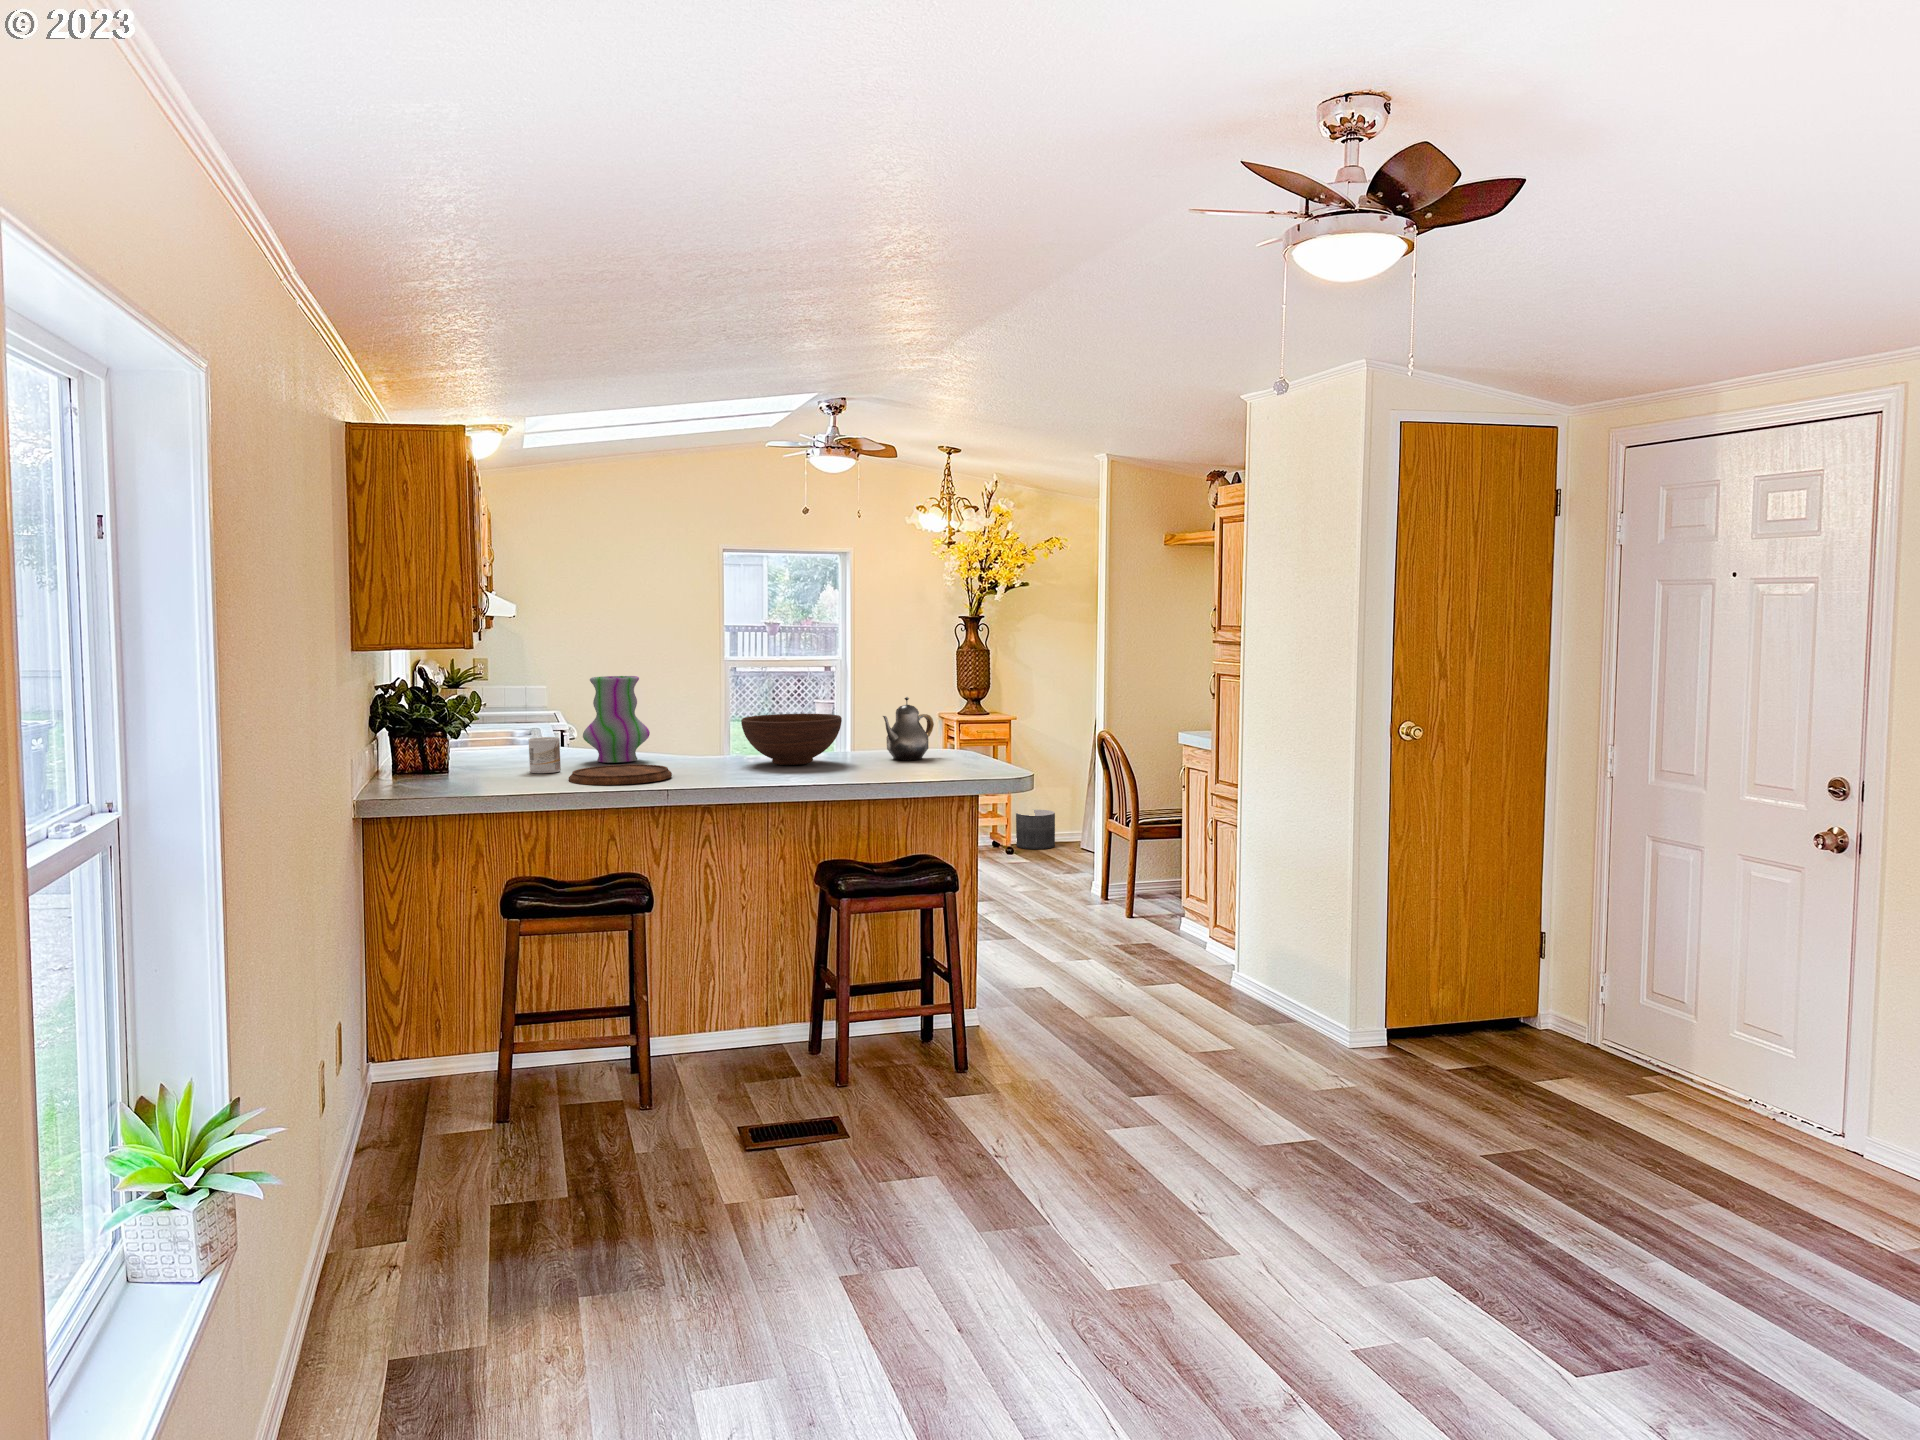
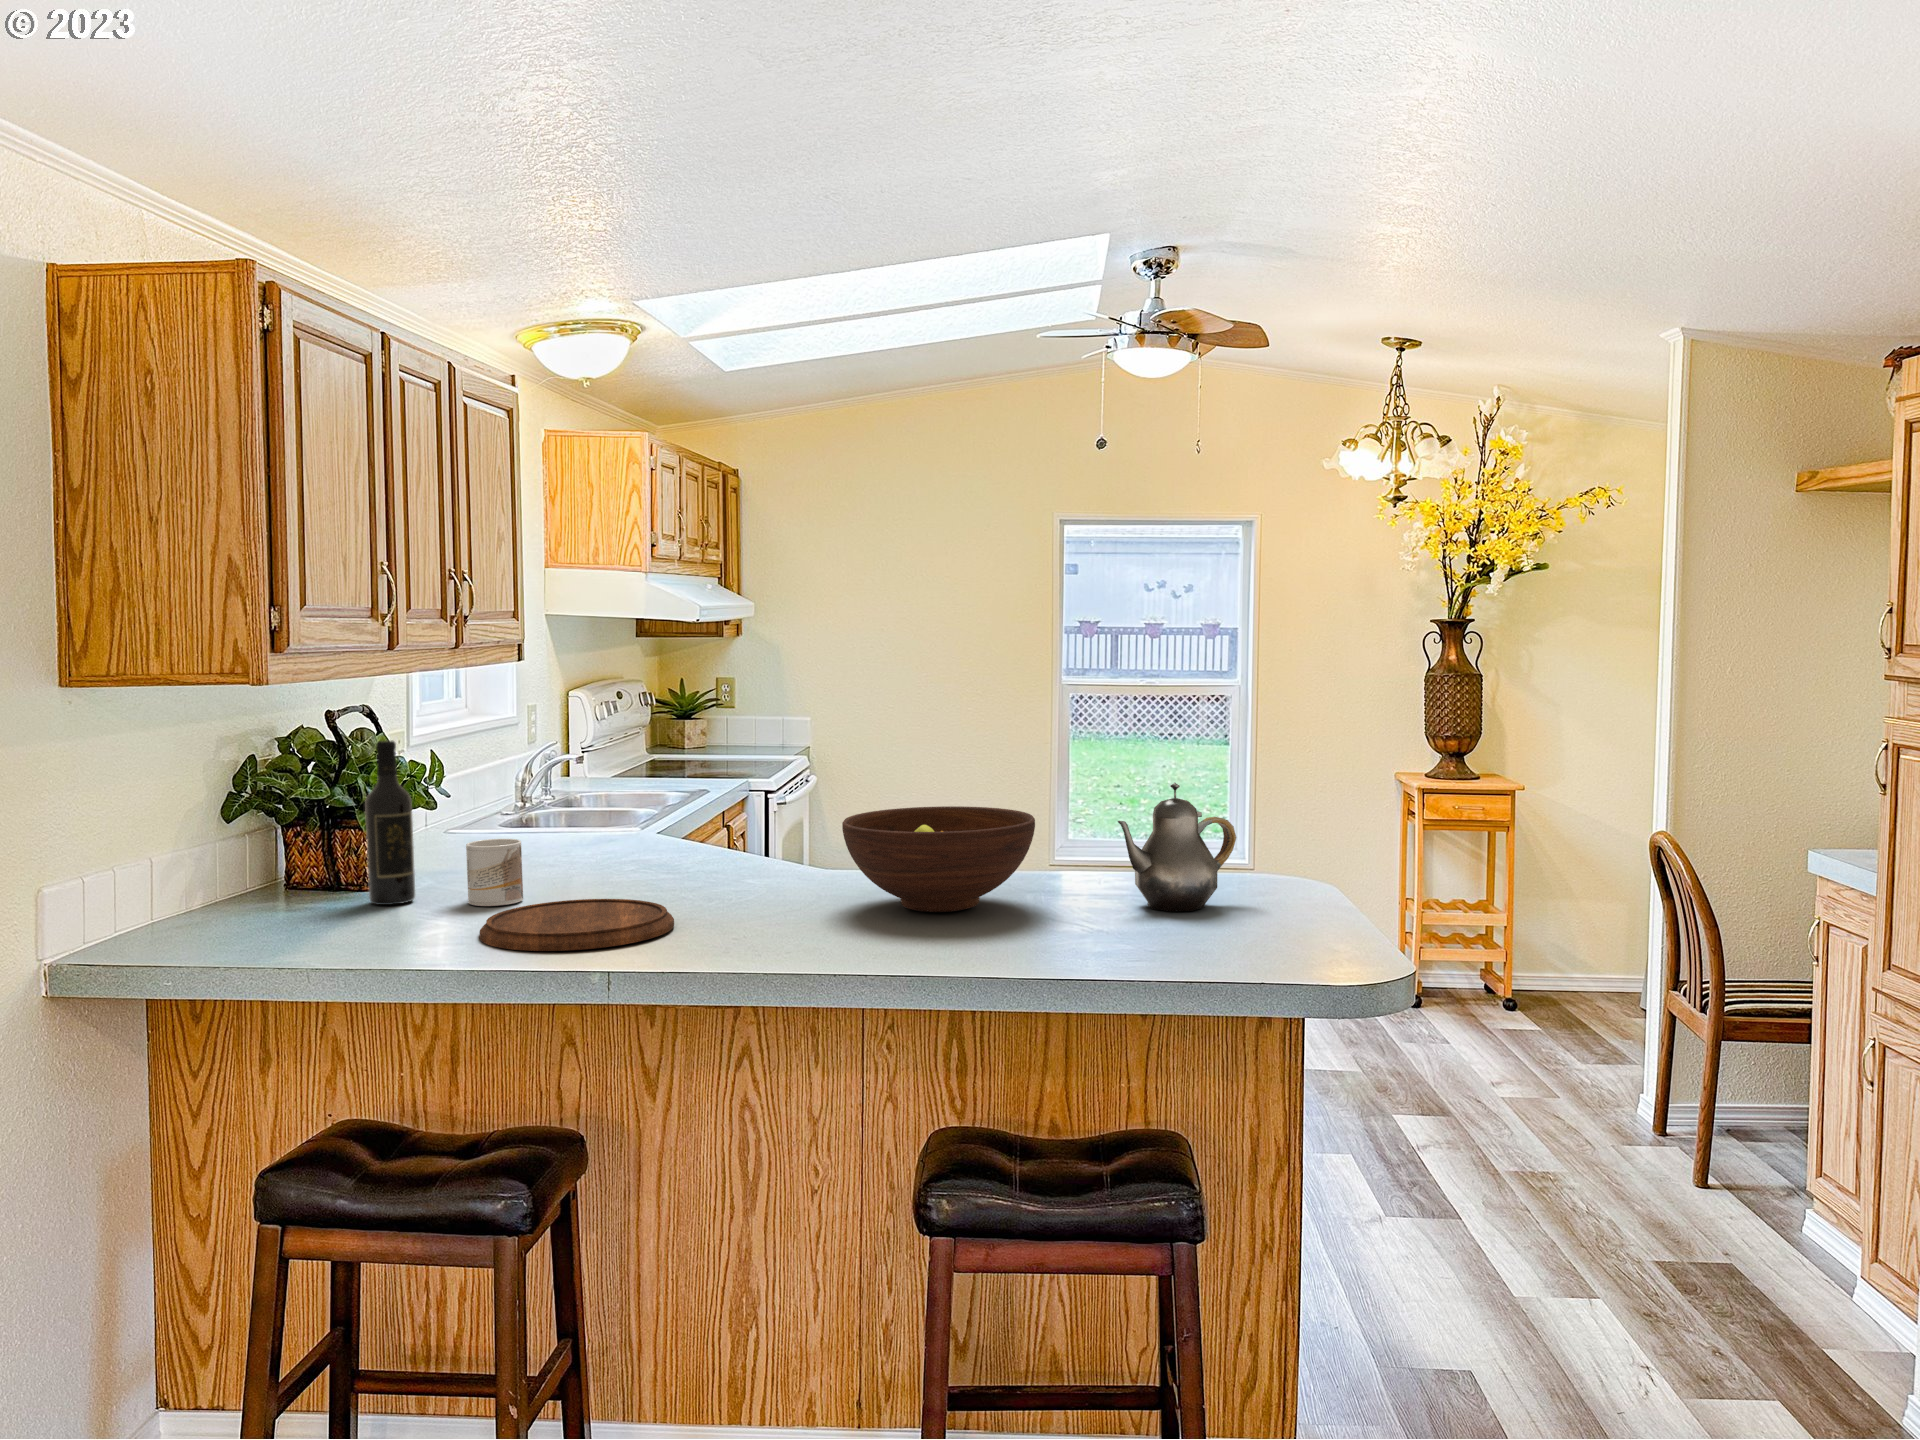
vase: present [583,676,650,763] -> none [597,729,714,885]
wine bottle: none [468,682,497,775] -> present [365,740,415,905]
planter: present [1016,810,1055,849] -> none [1521,937,1590,1006]

